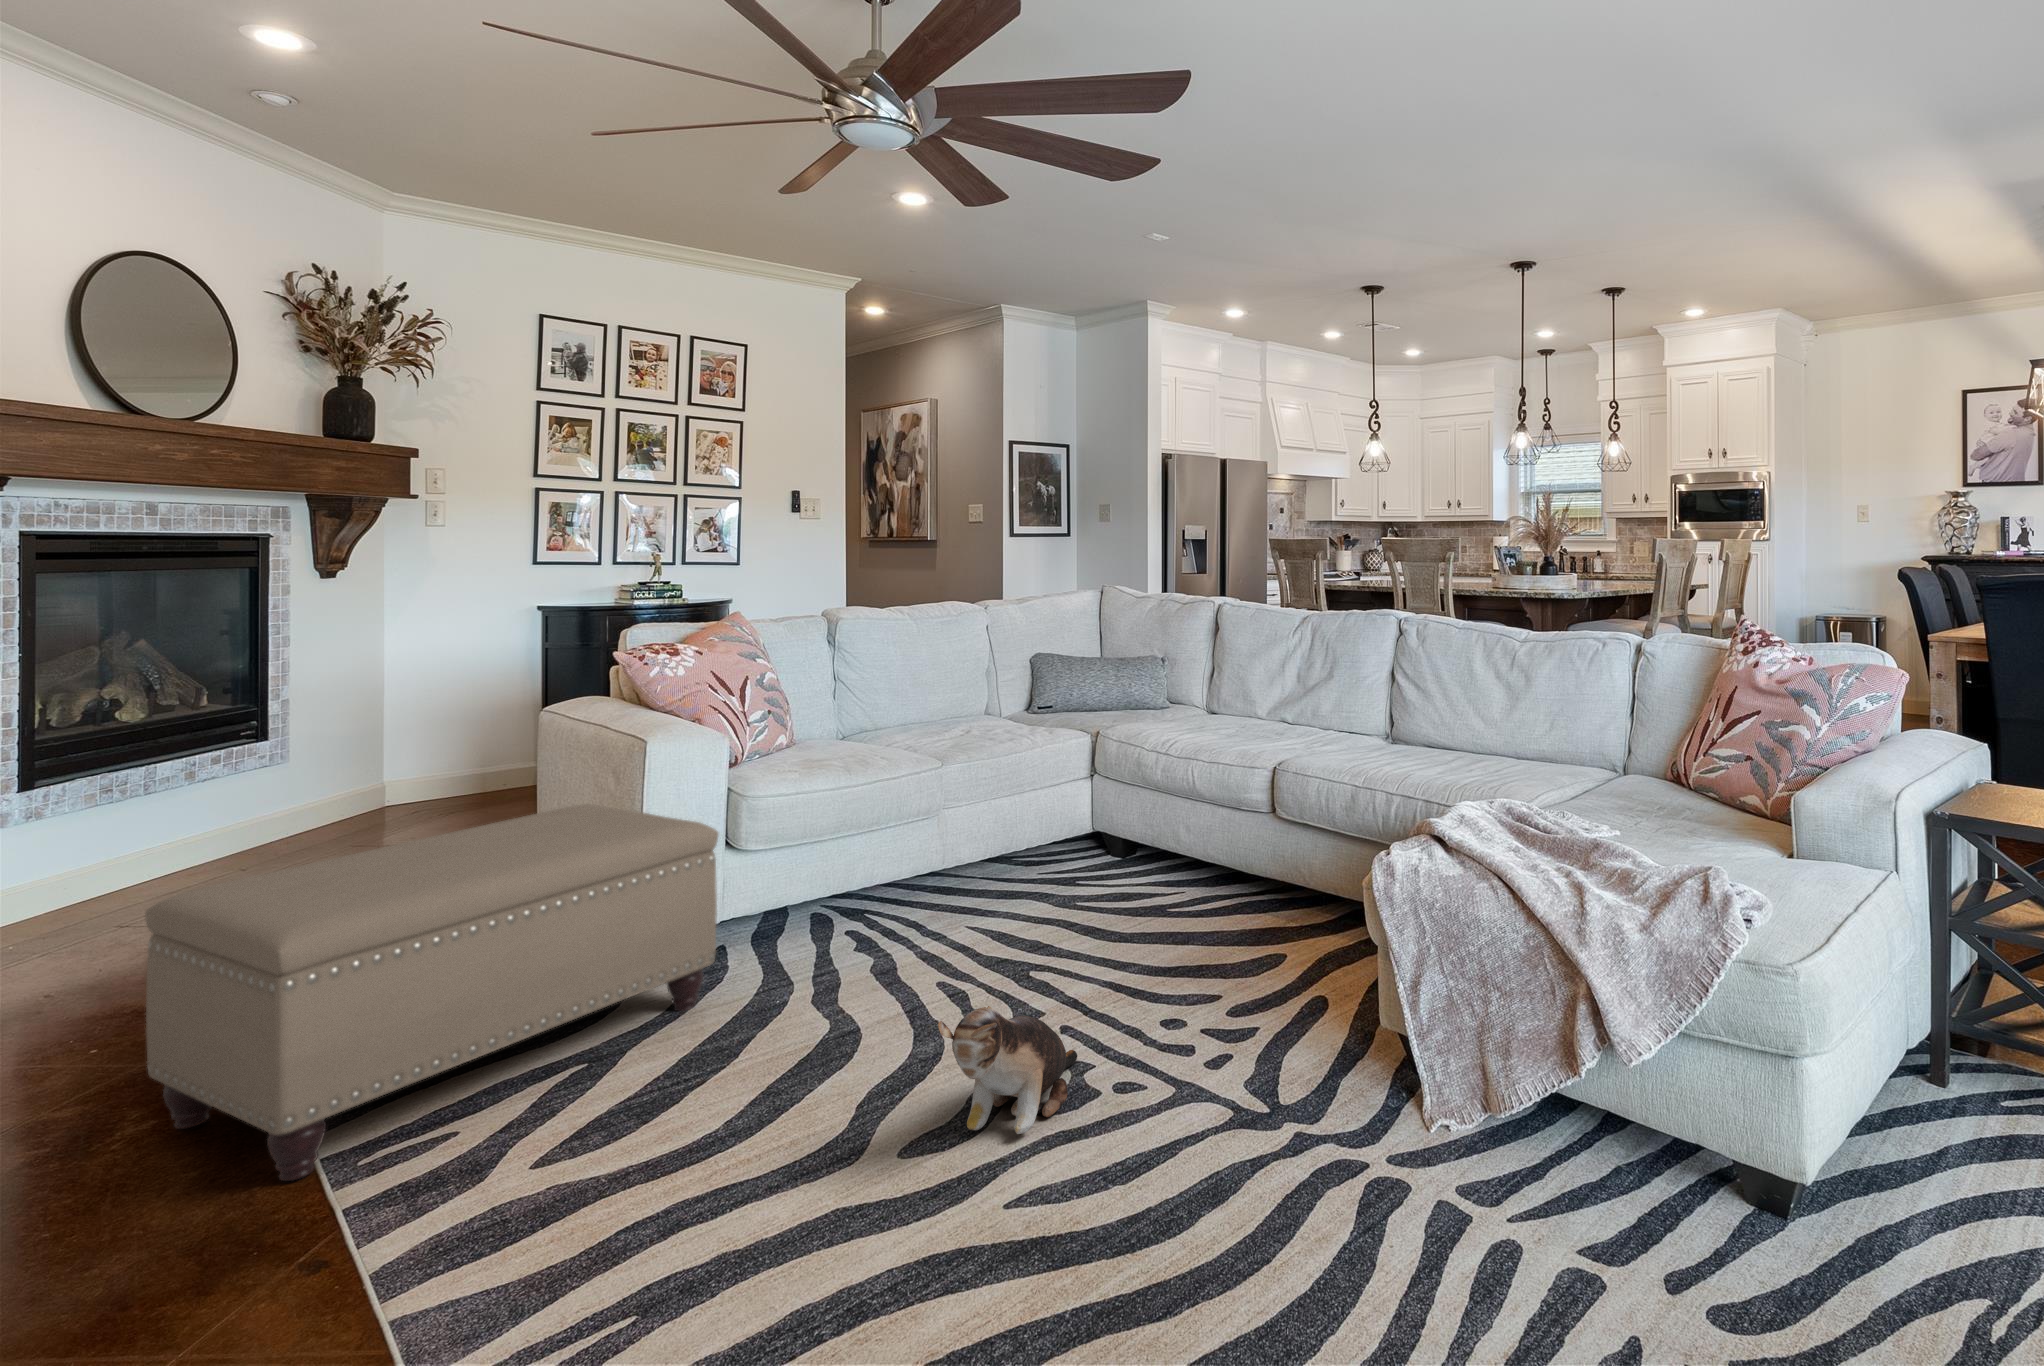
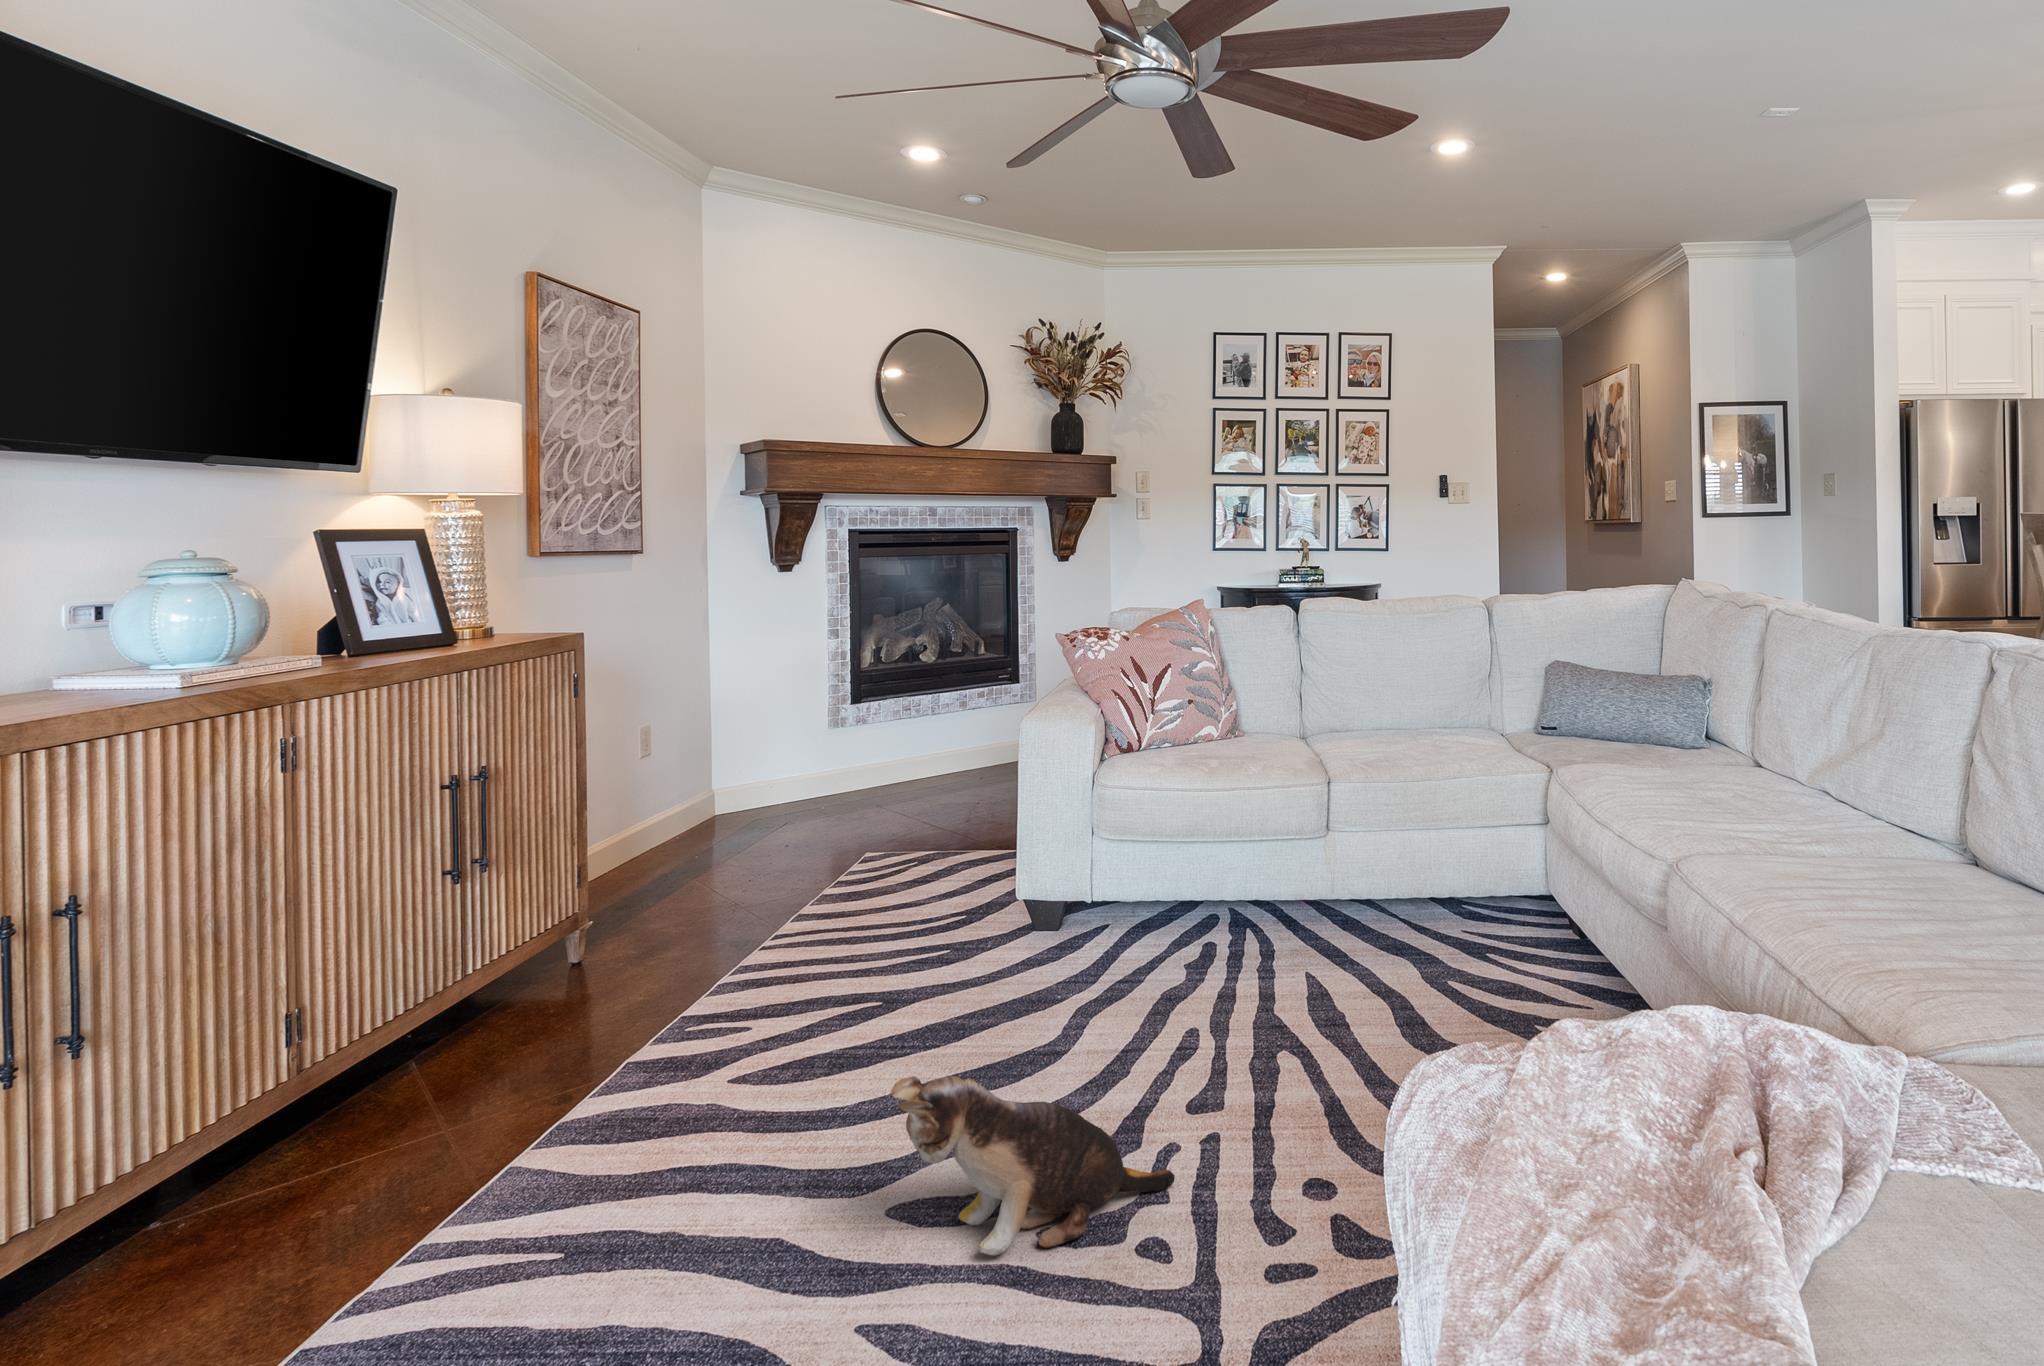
ottoman: present [145,804,719,1181] -> none [620,764,1028,1031]

